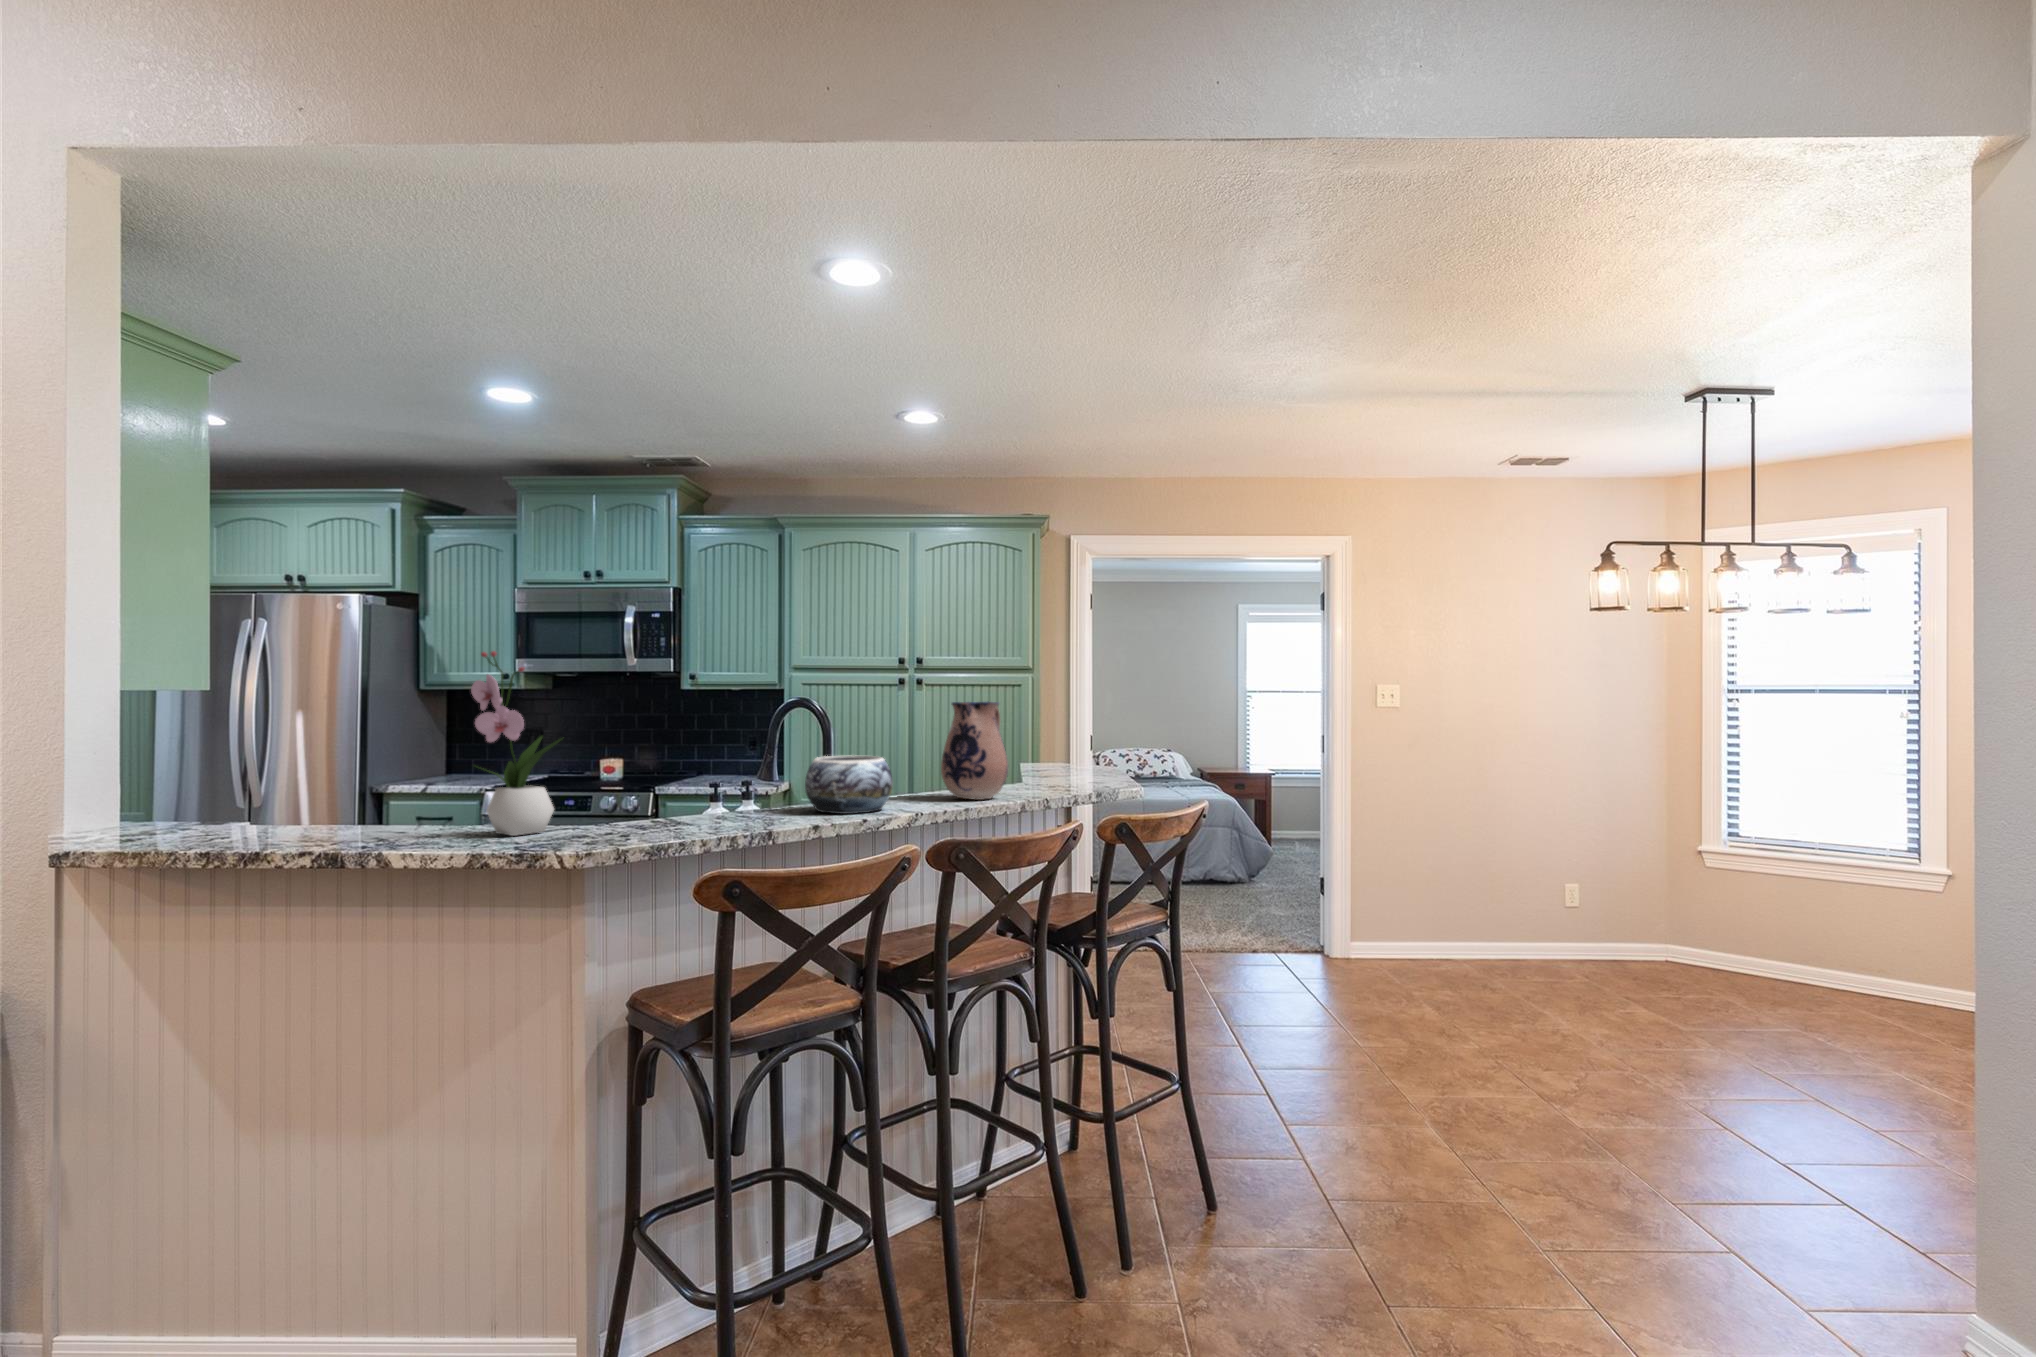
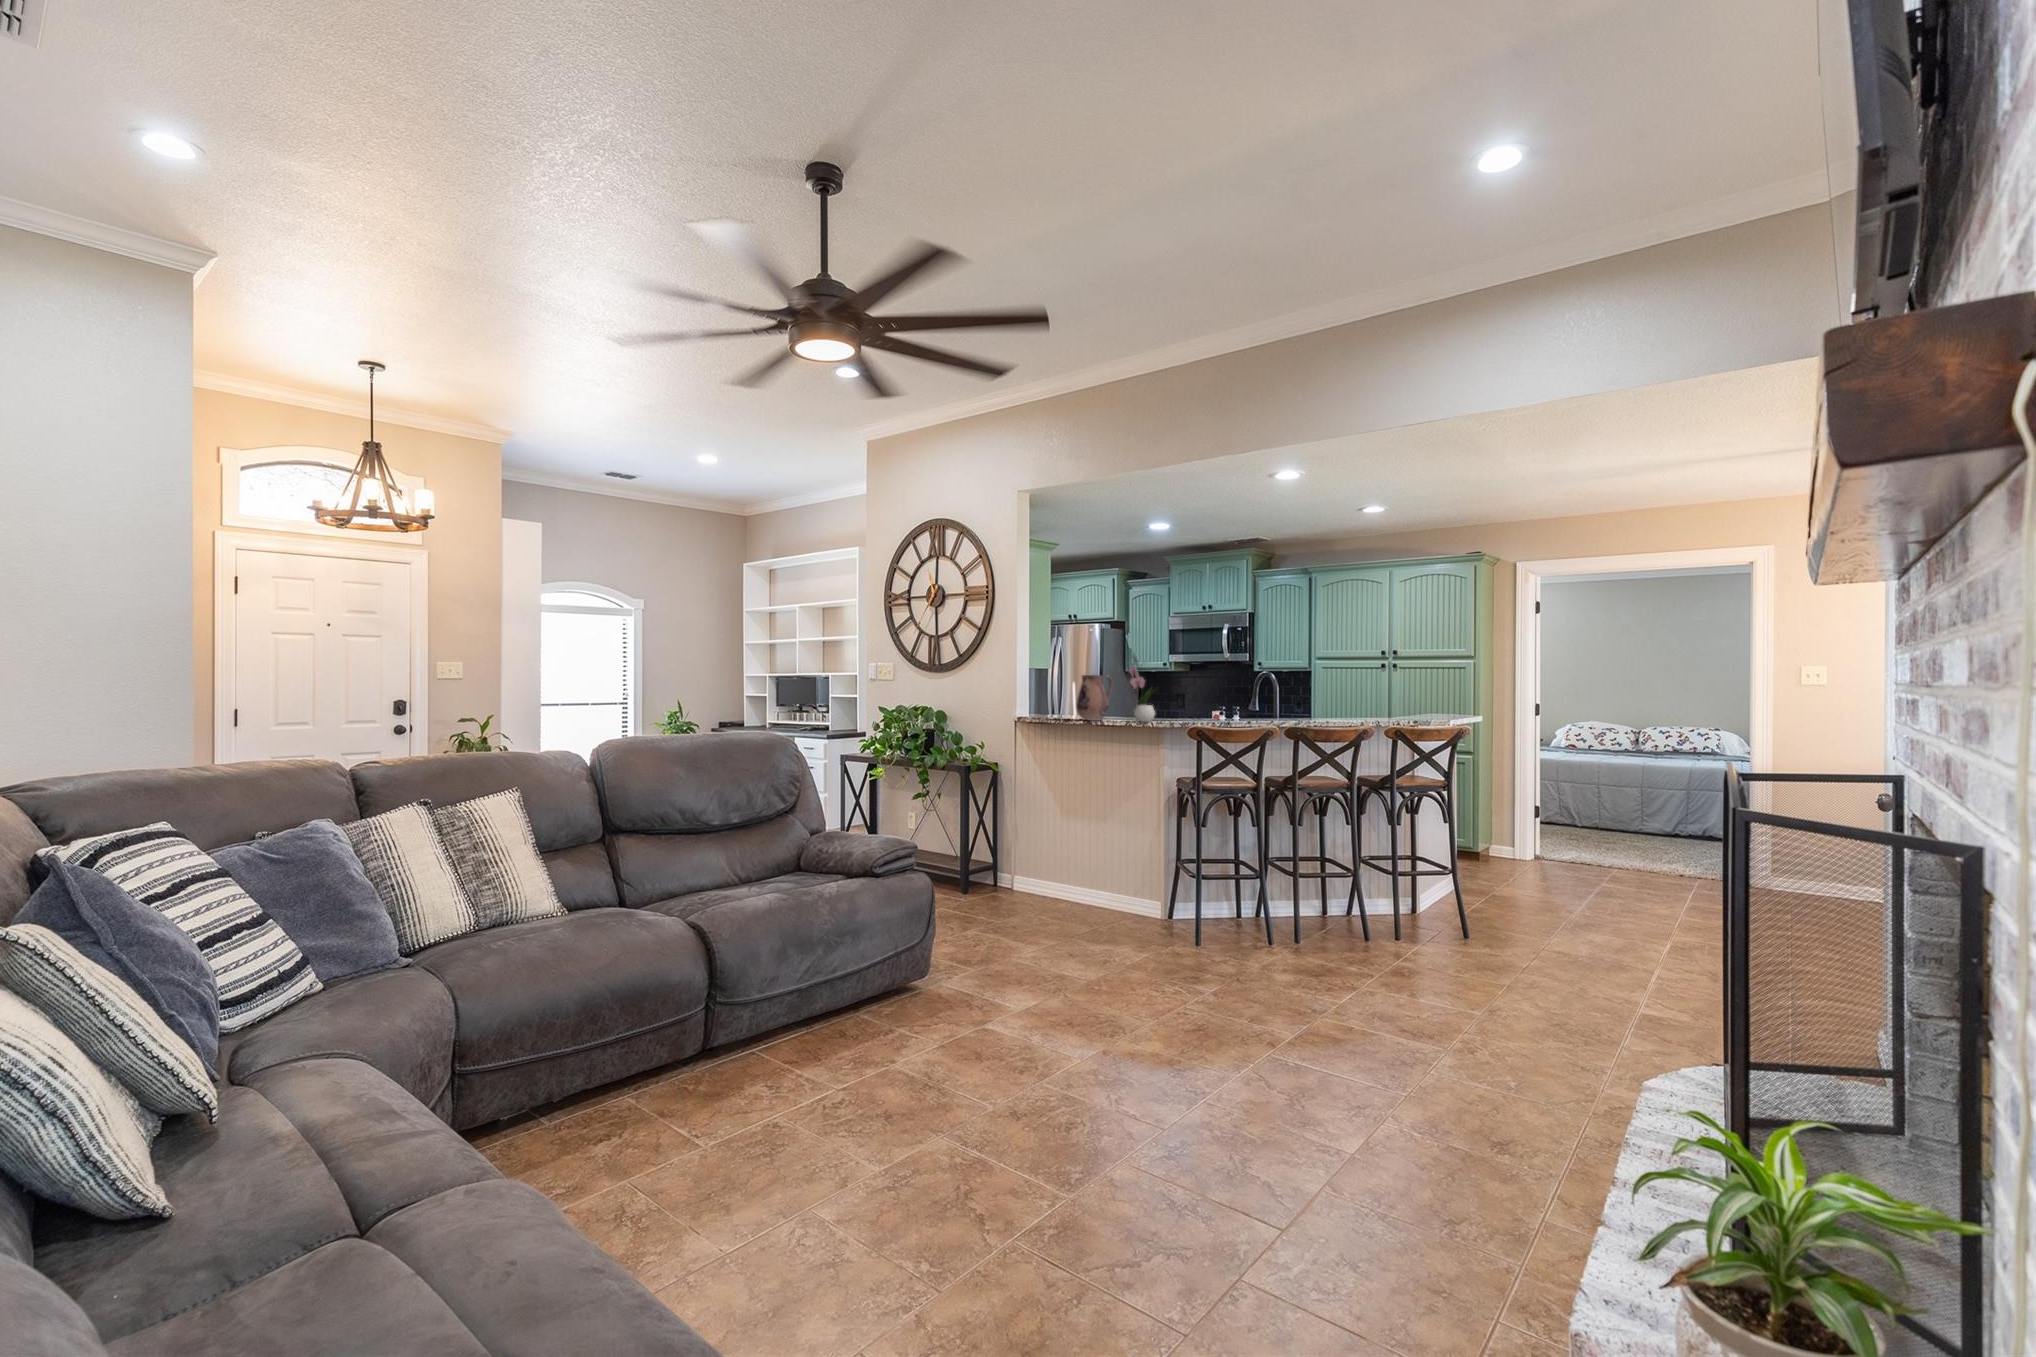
ceramic pitcher: present [941,702,1008,800] -> present [1076,675,1113,721]
decorative bowl: present [805,755,893,814] -> none [1255,700,1295,724]

